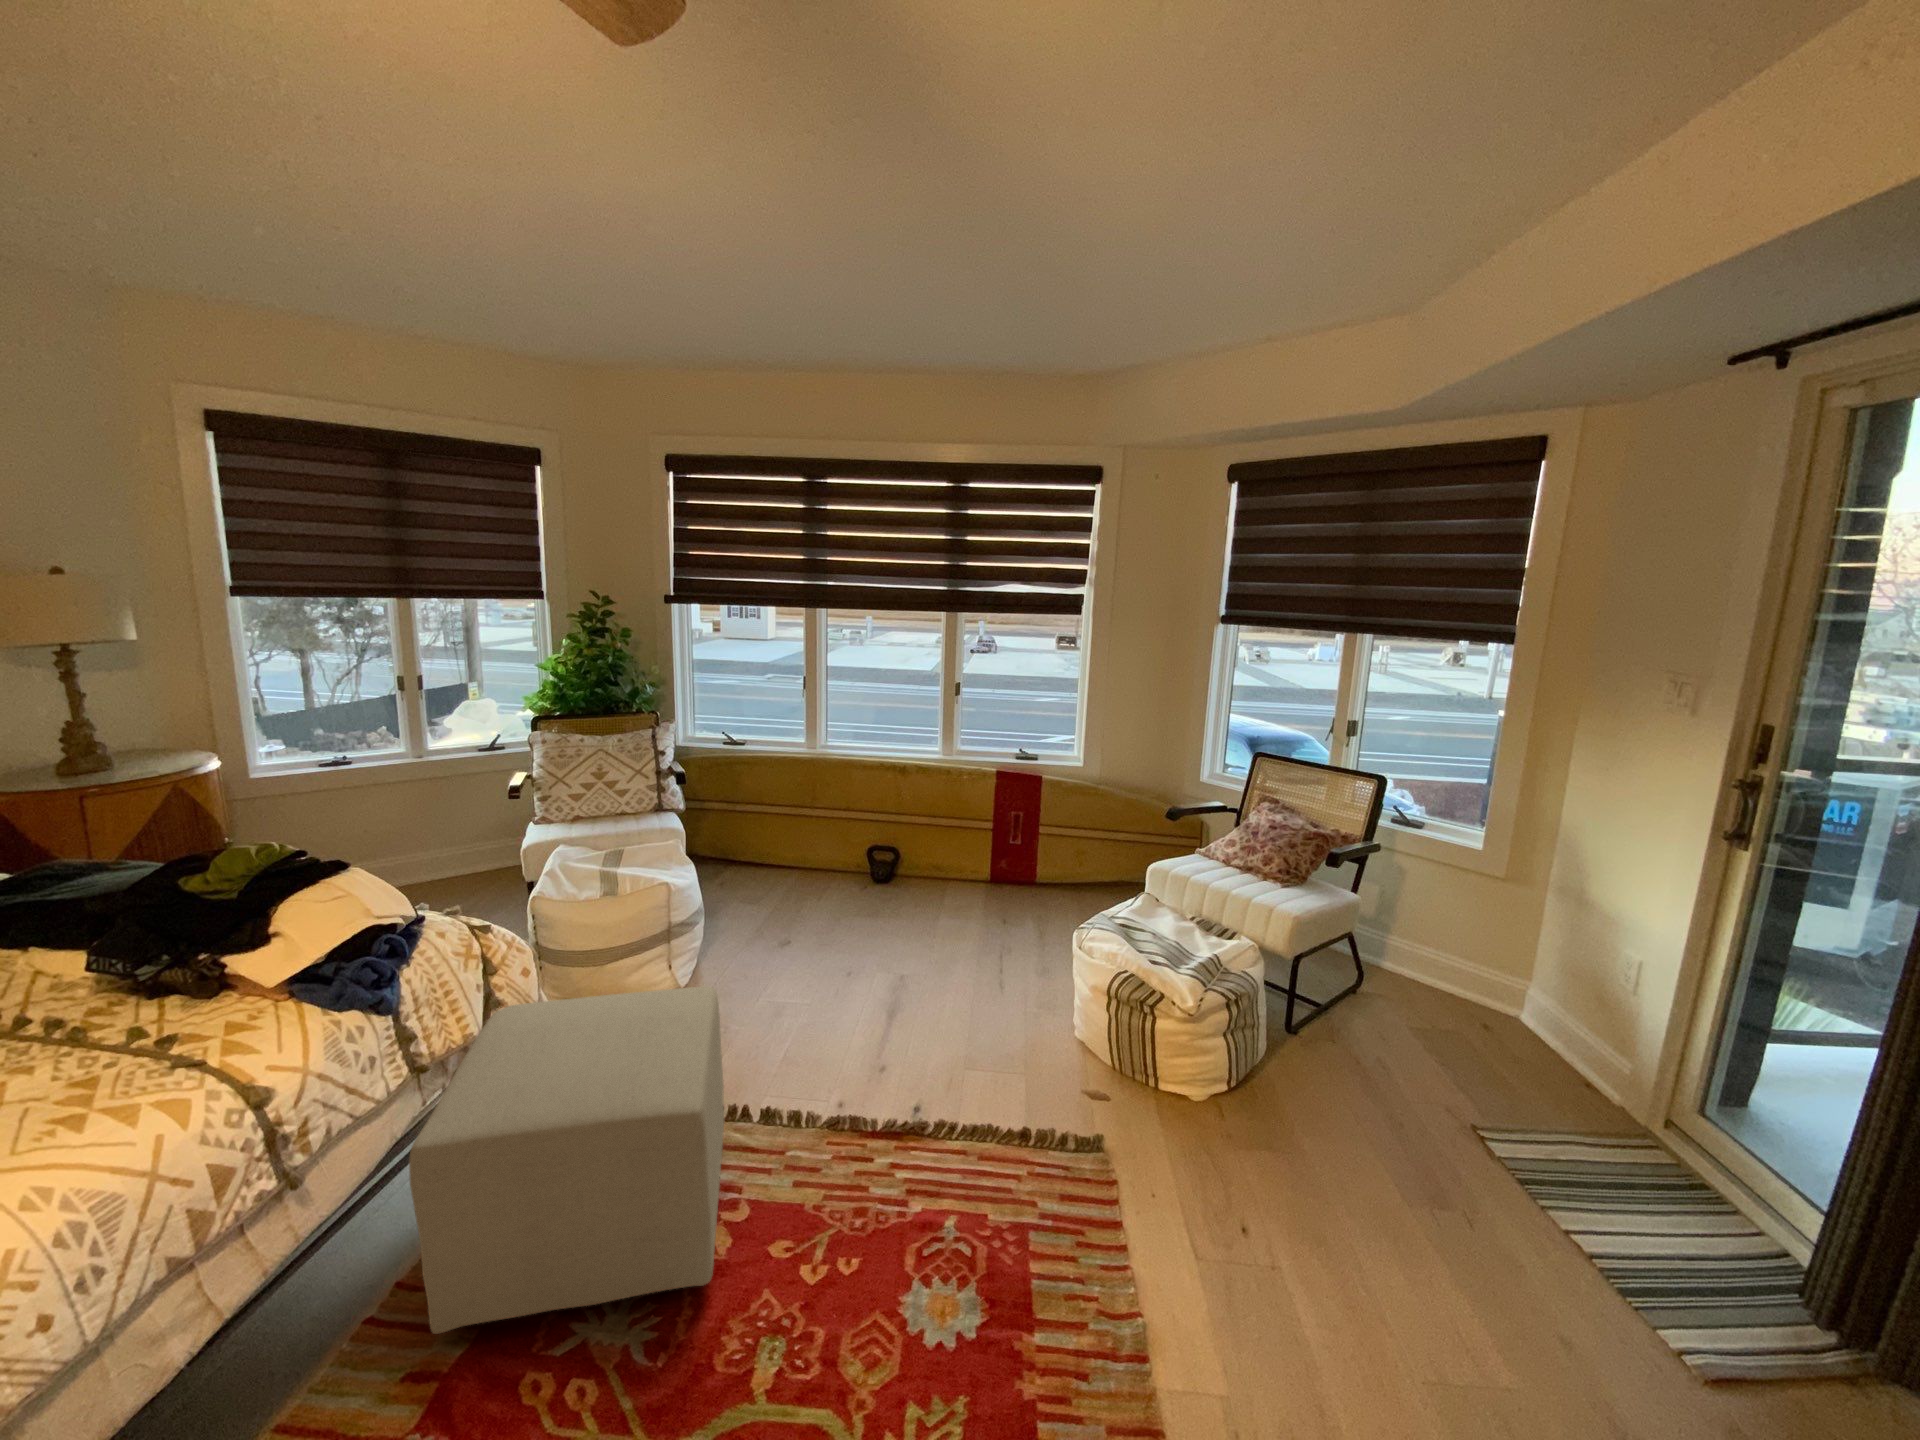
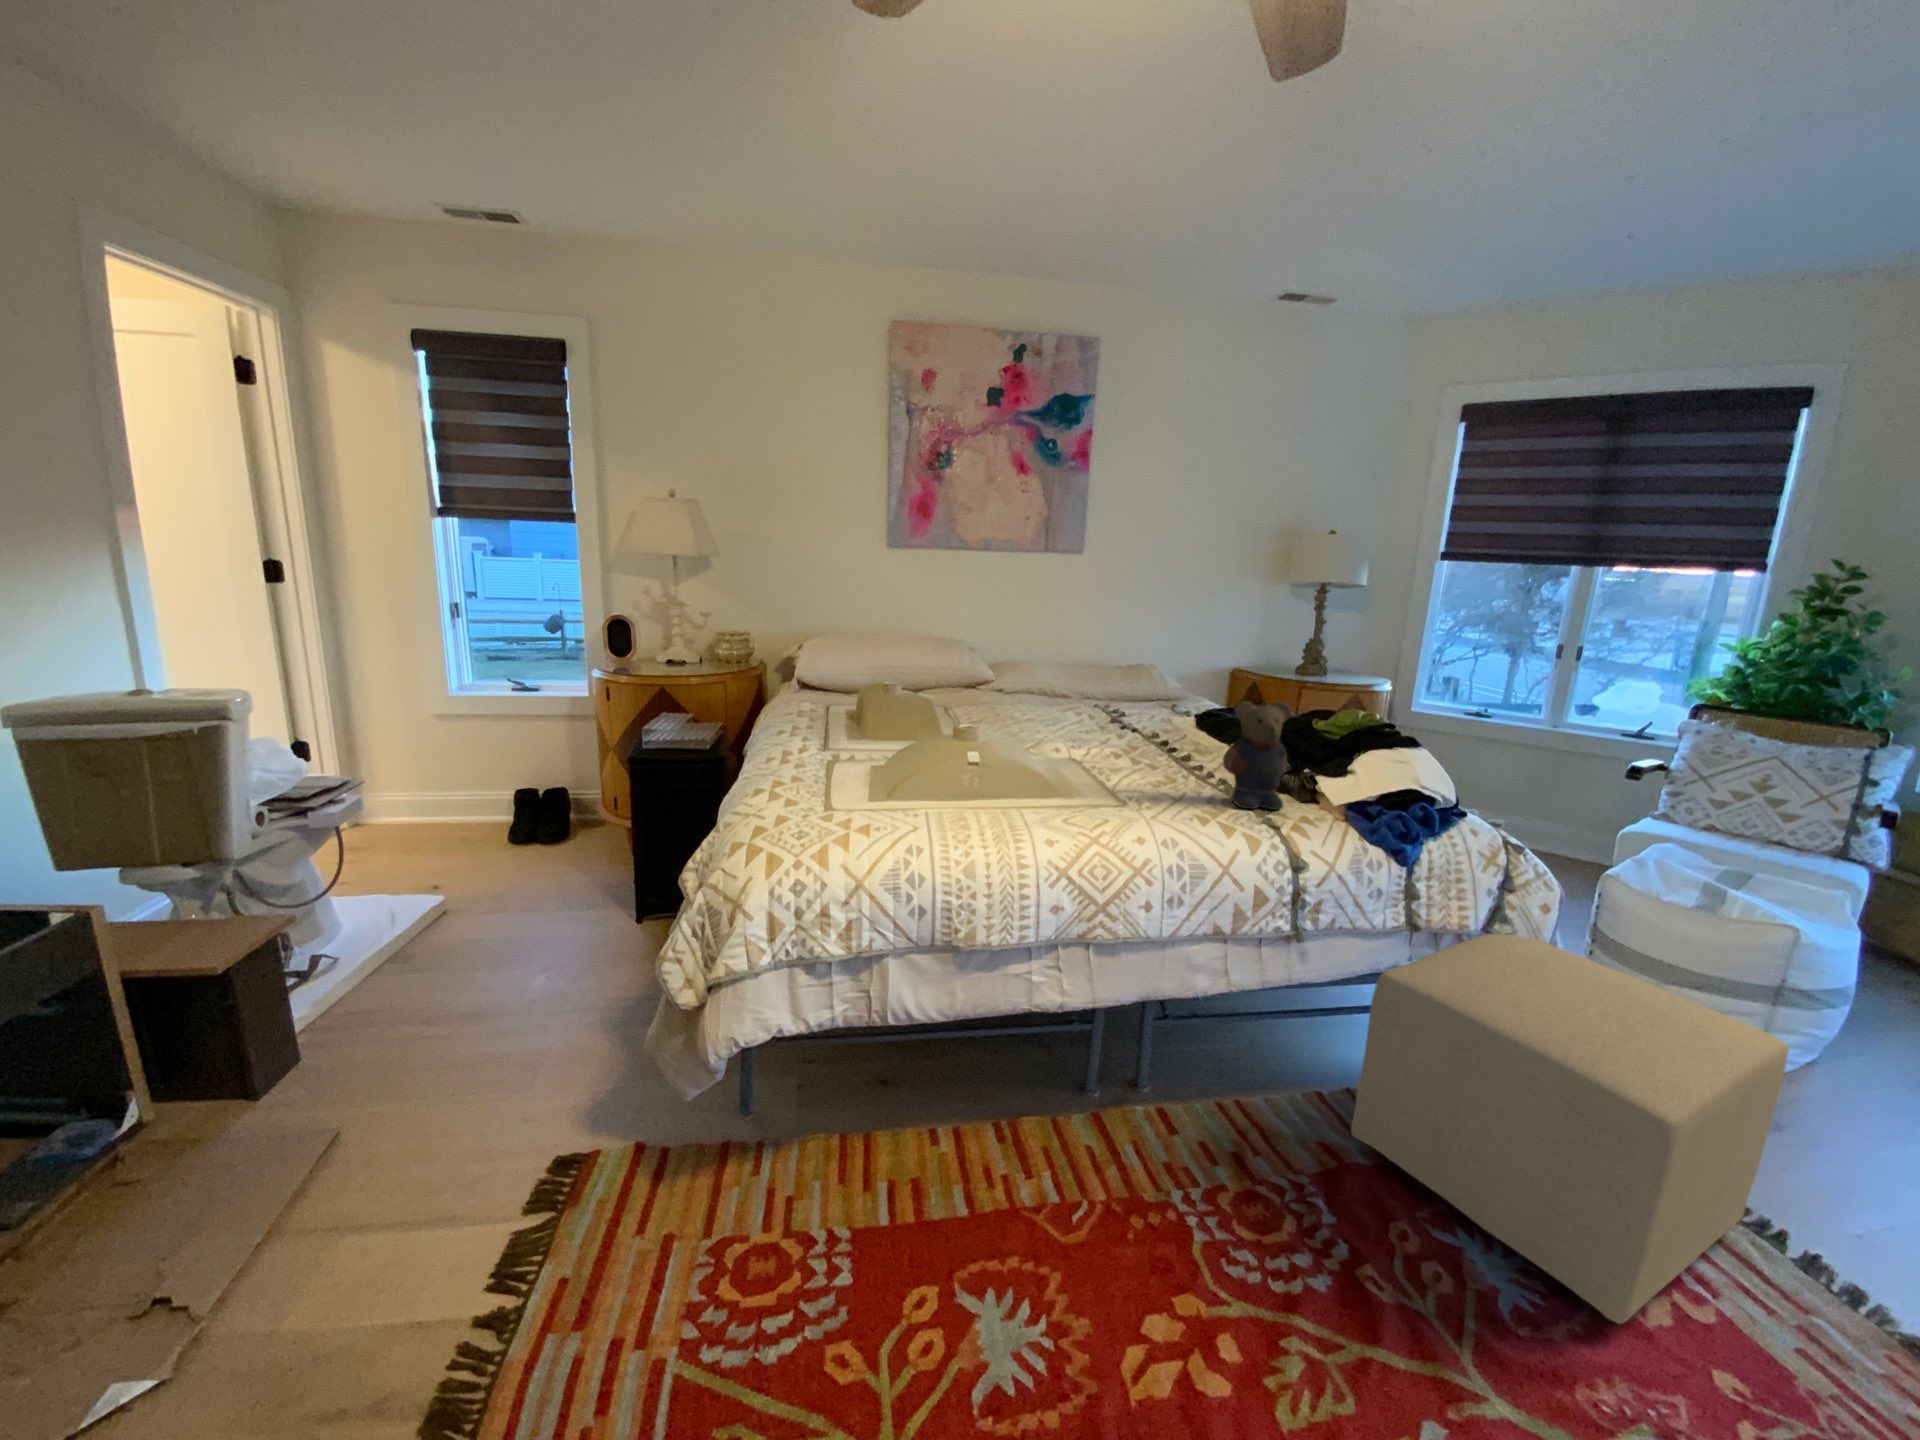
teddy bear: none [51,890,195,1066] -> present [1223,701,1291,810]

